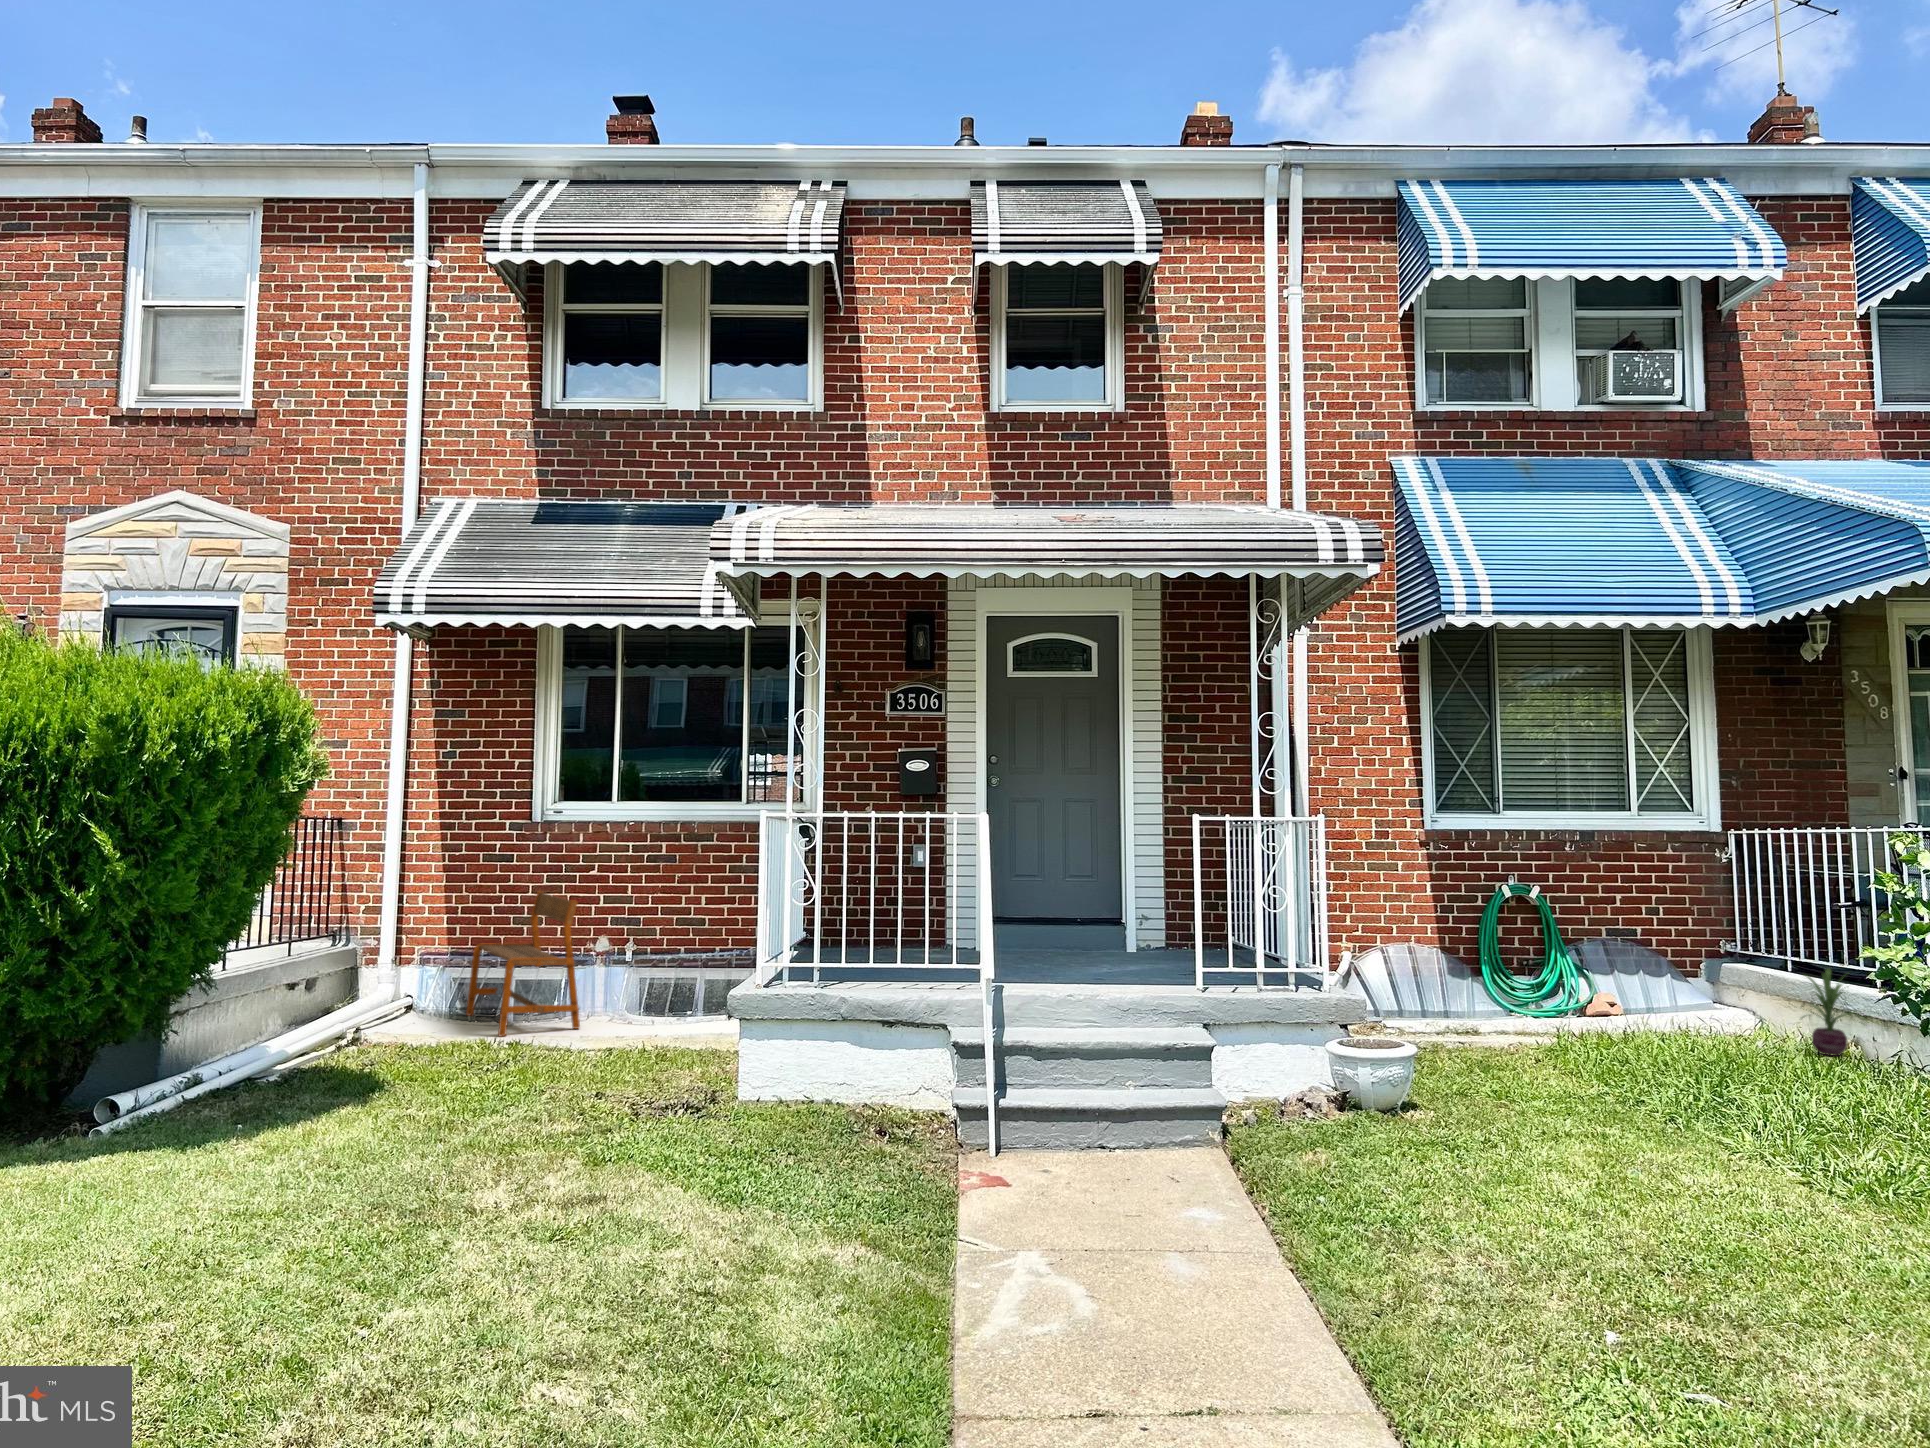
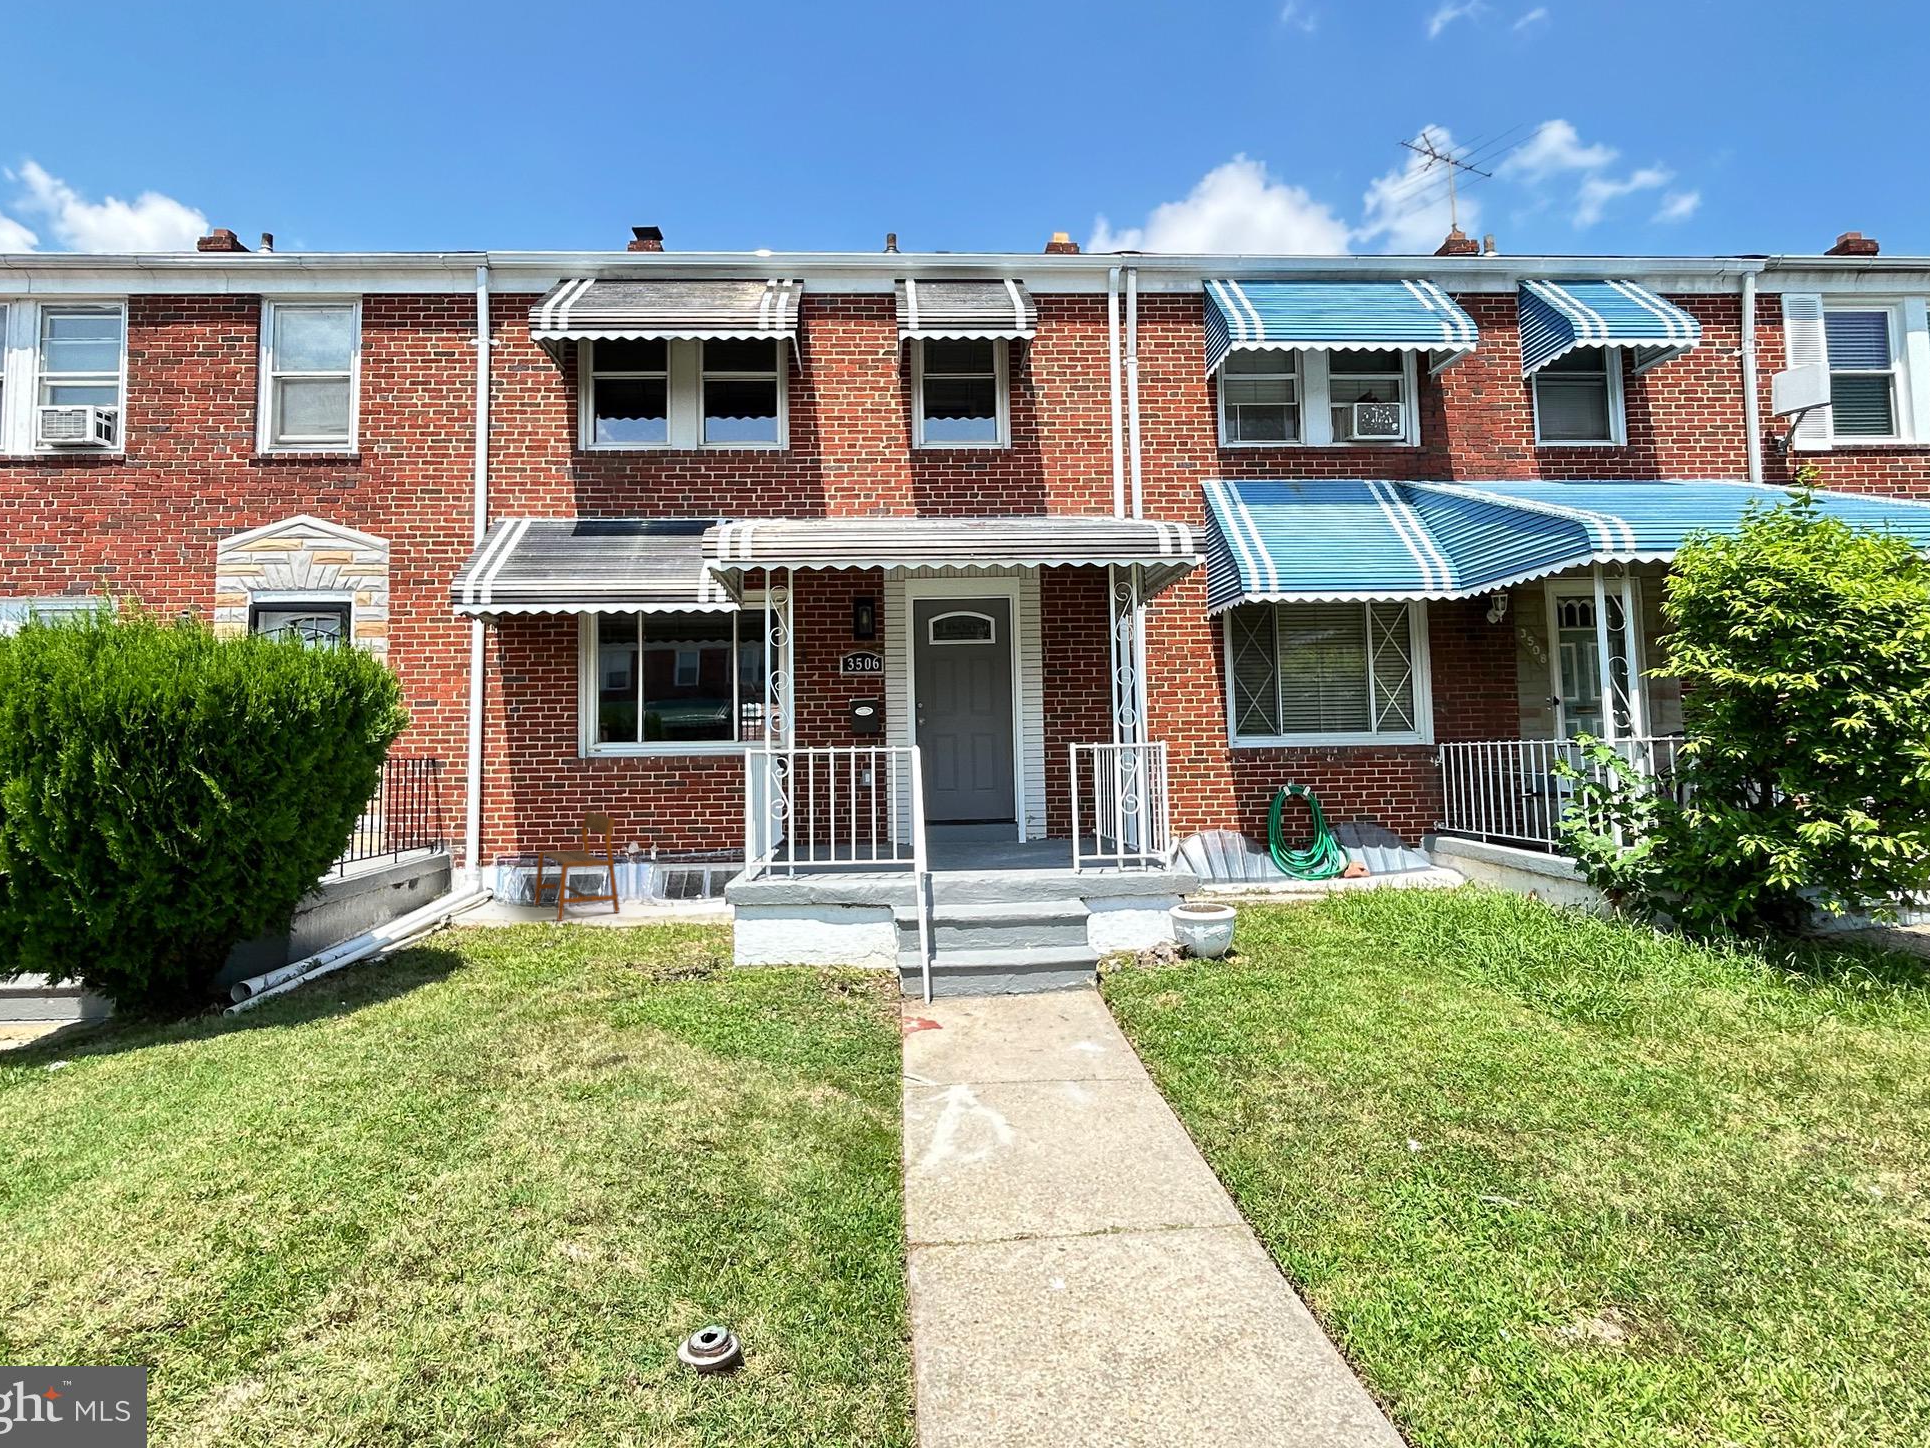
decorative plant: present [1801,968,1866,1056] -> none [1482,841,1555,903]

